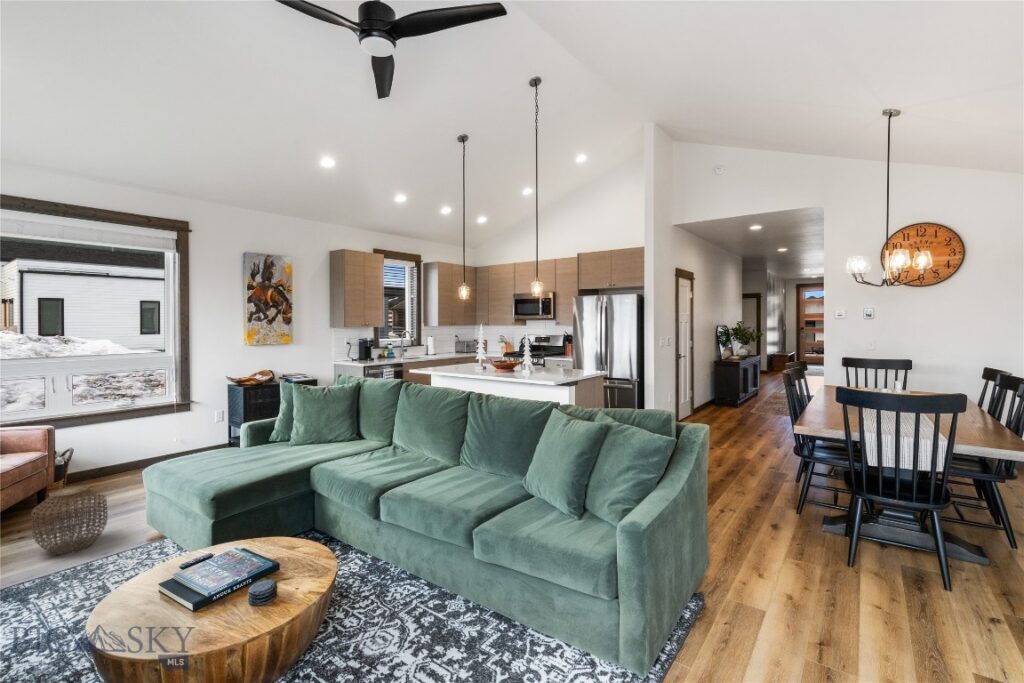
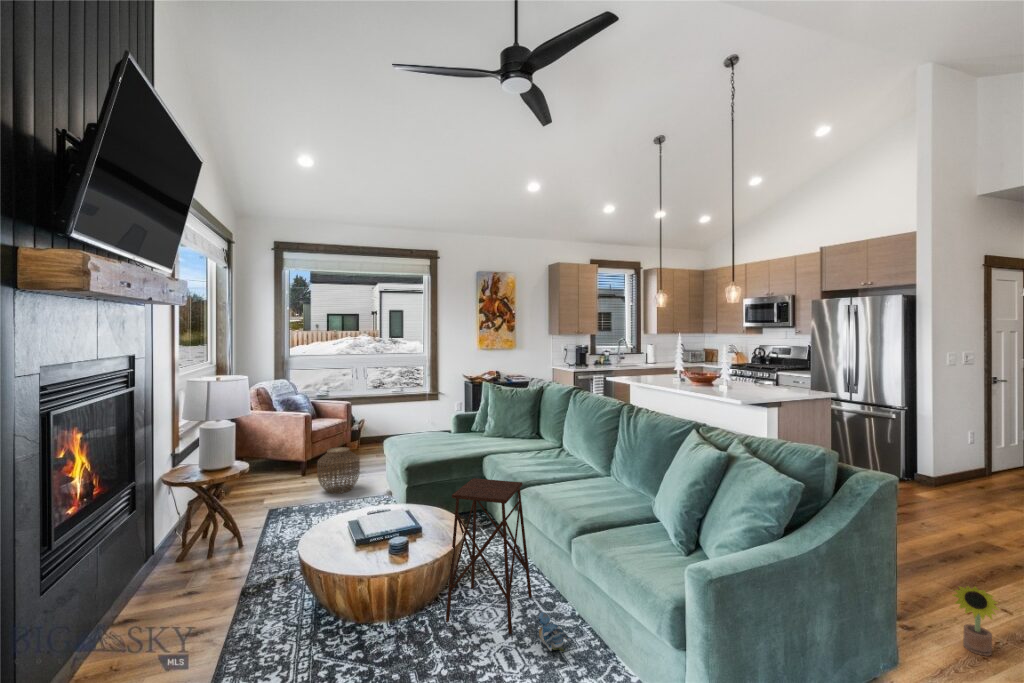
side table: none [336,484,419,663] -> present [446,478,532,634]
decorative plant: none [731,499,759,547] -> present [952,586,999,656]
plush toy: none [448,614,487,651] -> present [539,612,571,652]

